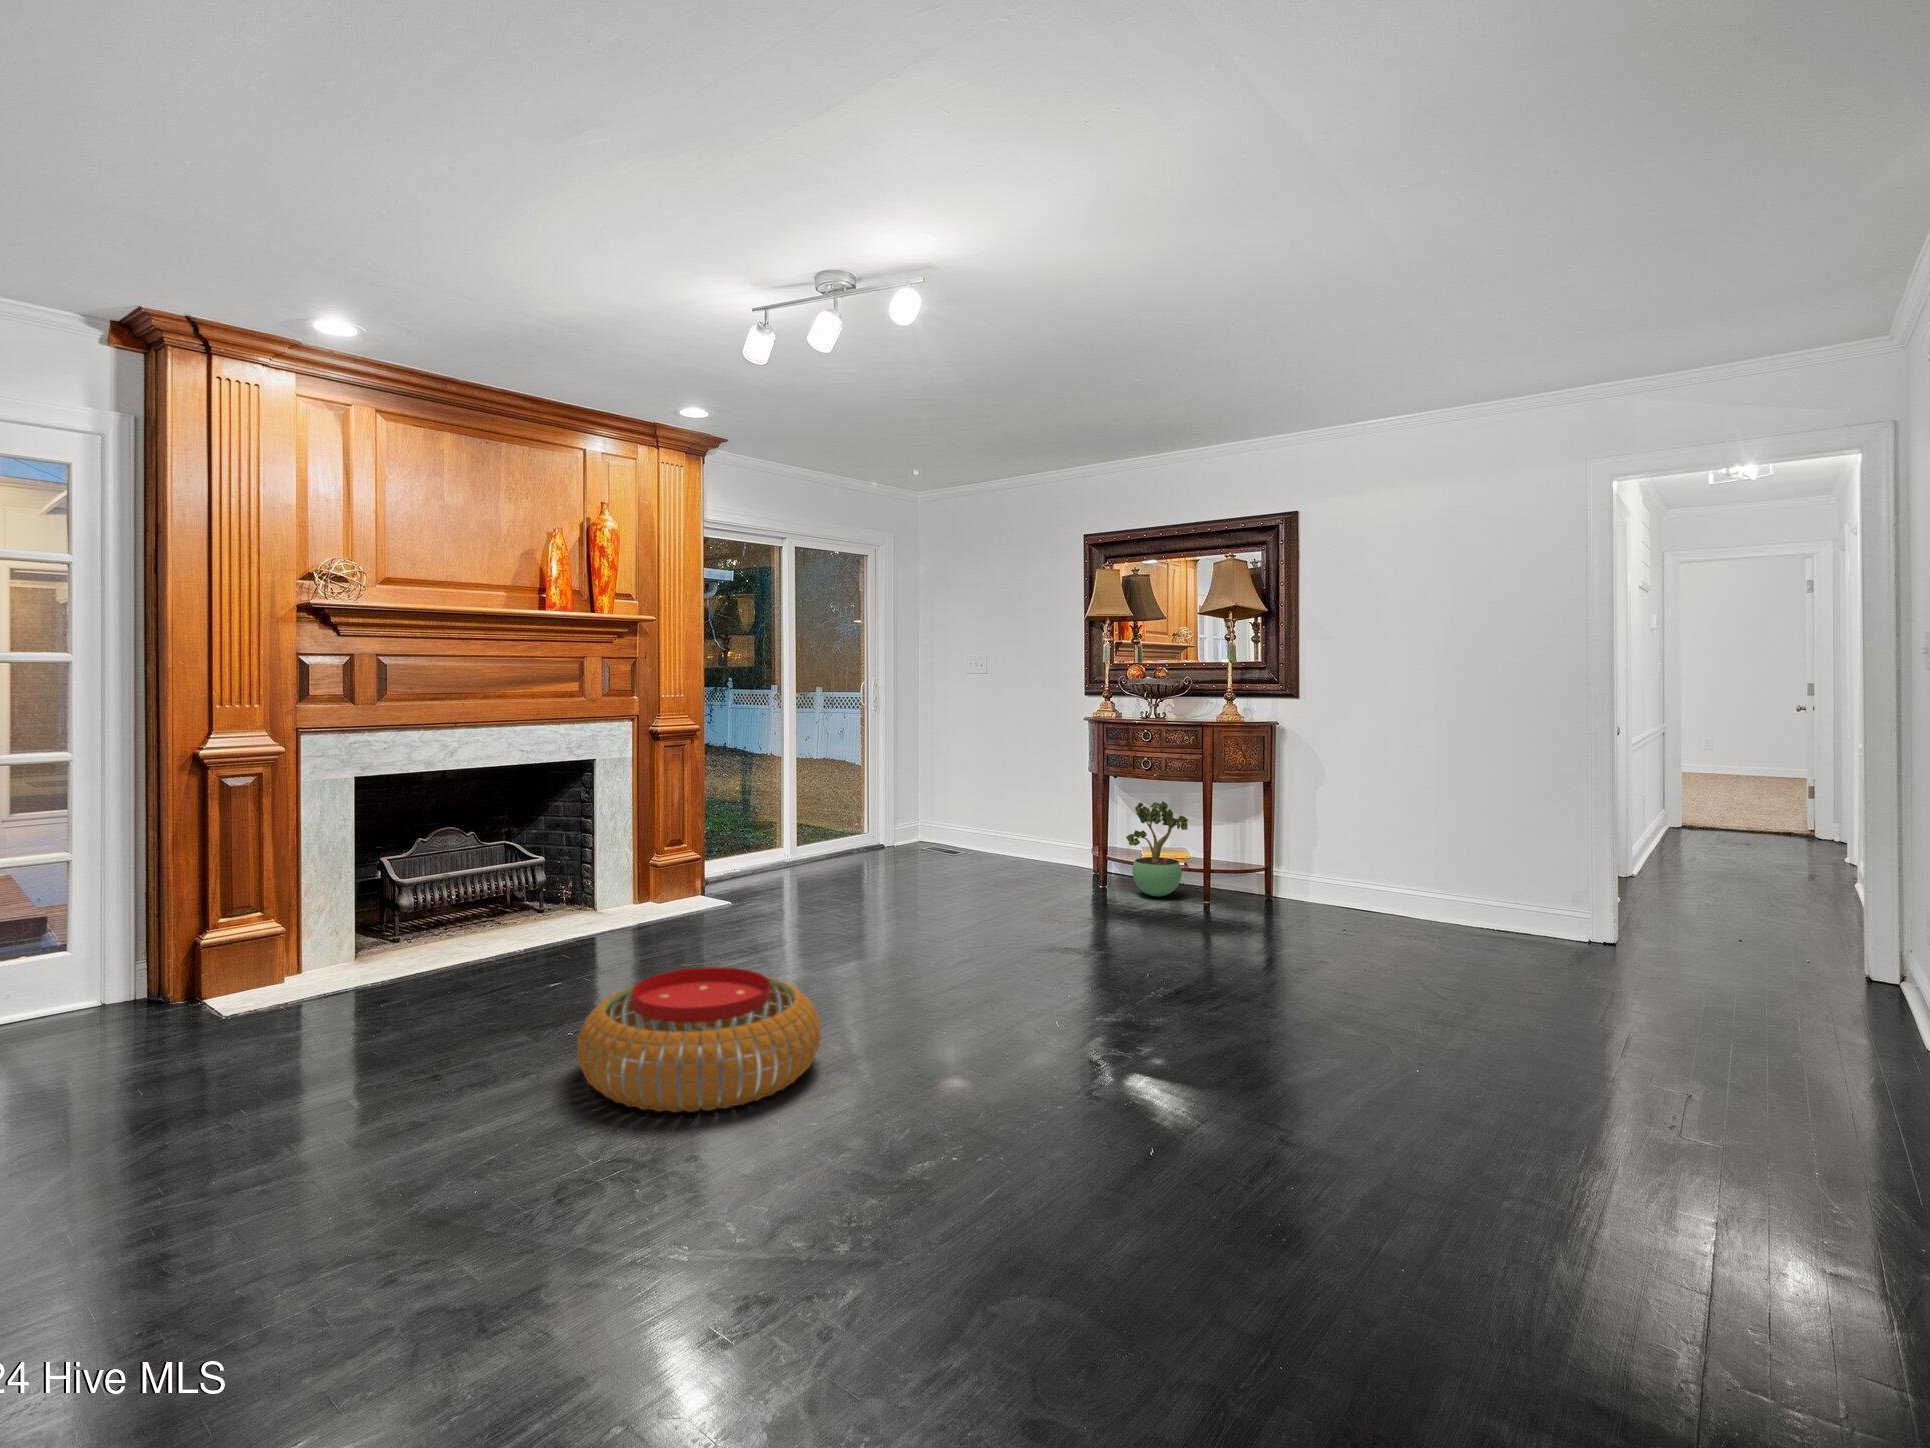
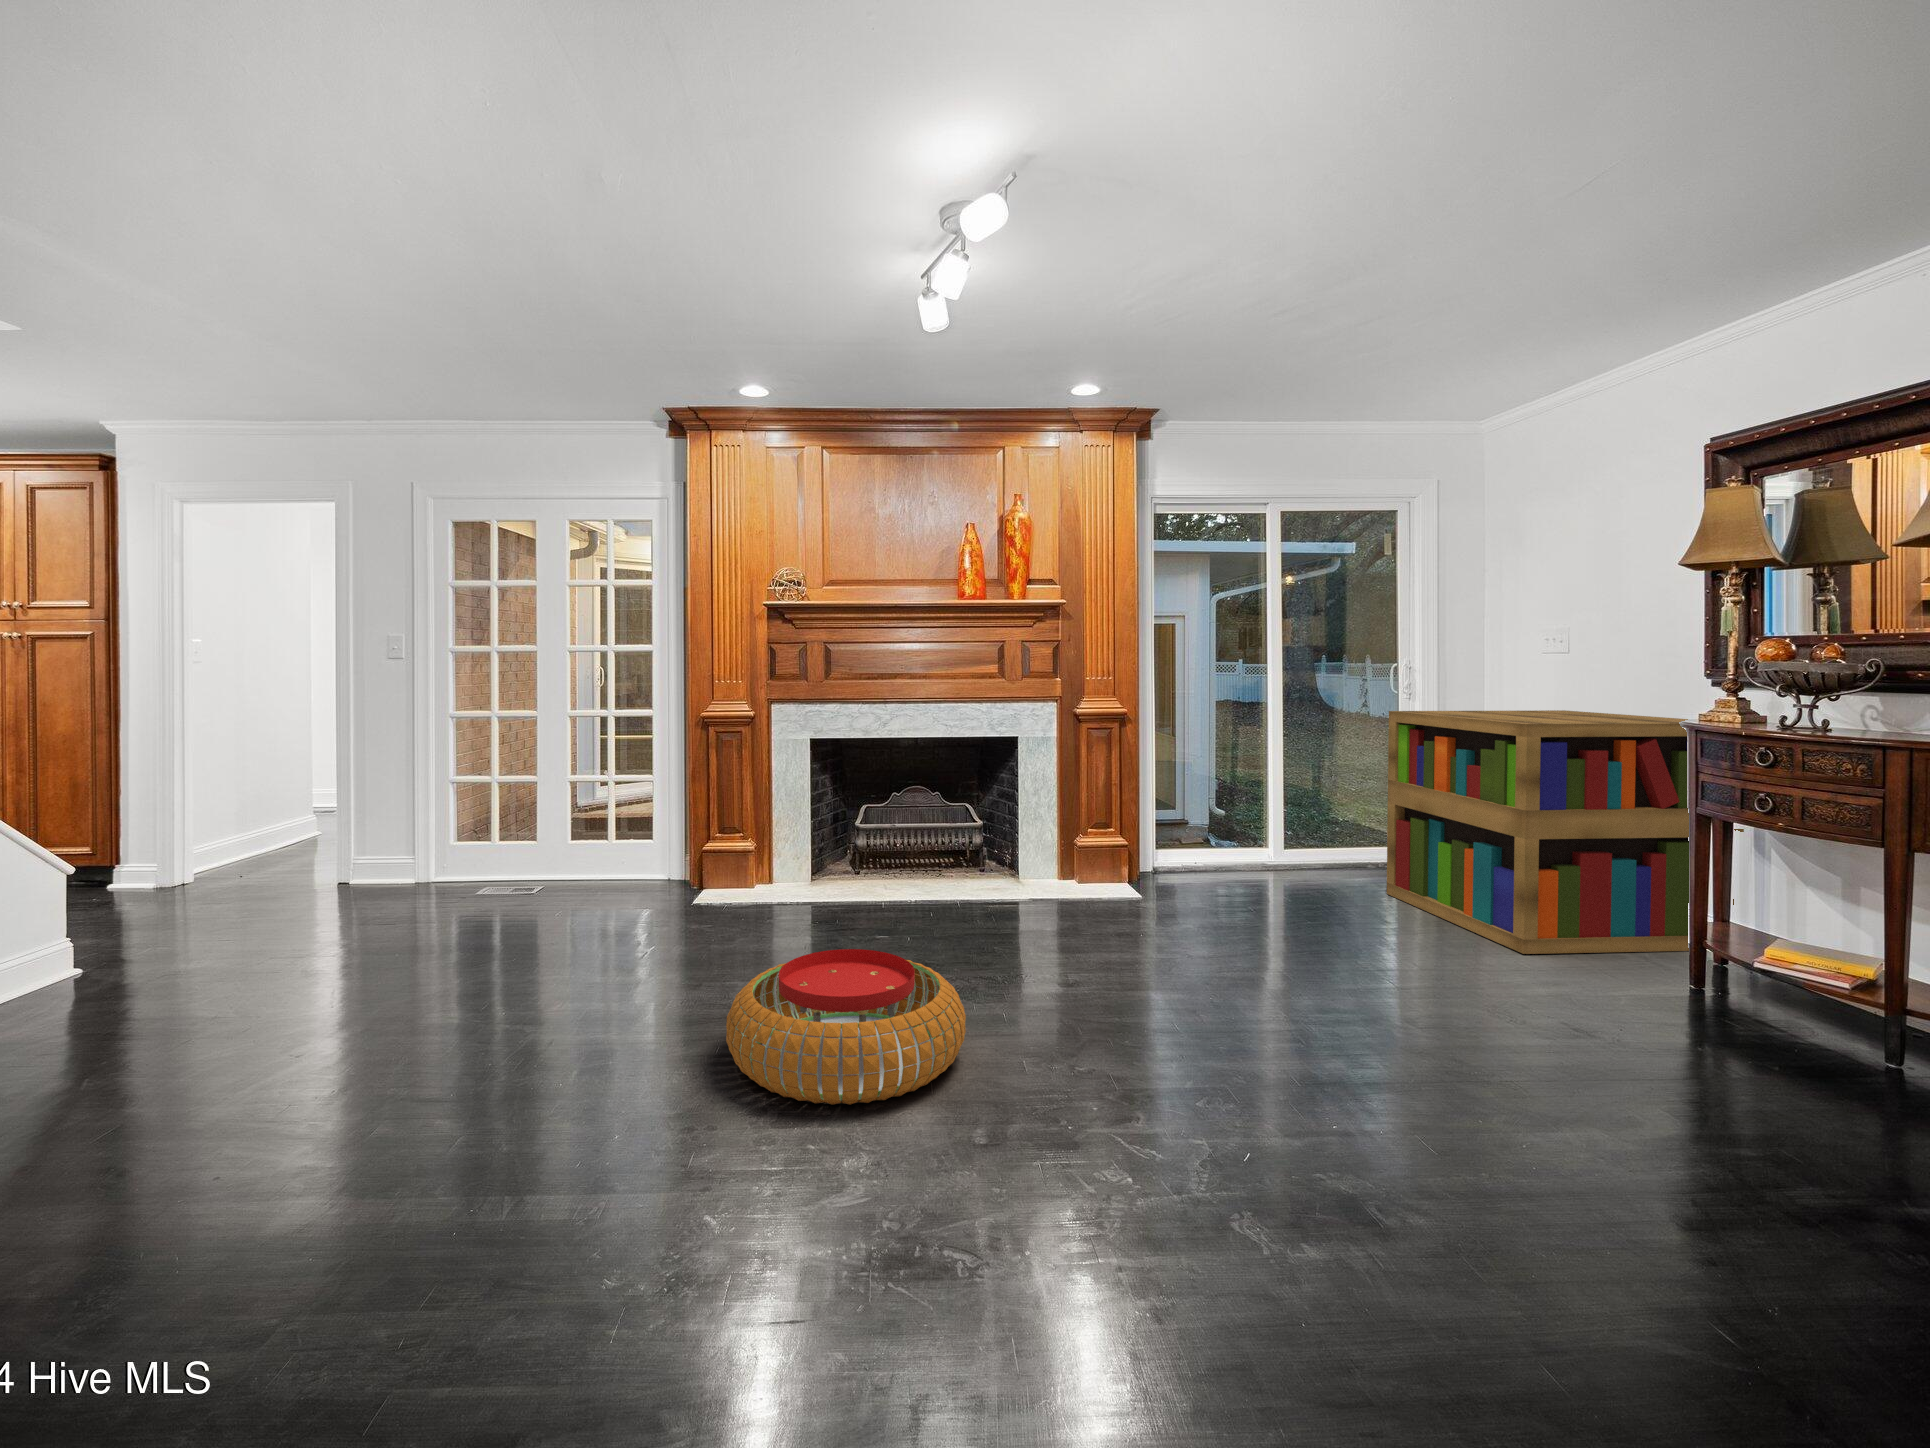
bookshelf: none [895,713,1109,891] -> present [1387,710,1744,954]
potted plant: present [1126,801,1188,897] -> none [1710,861,1835,1016]

